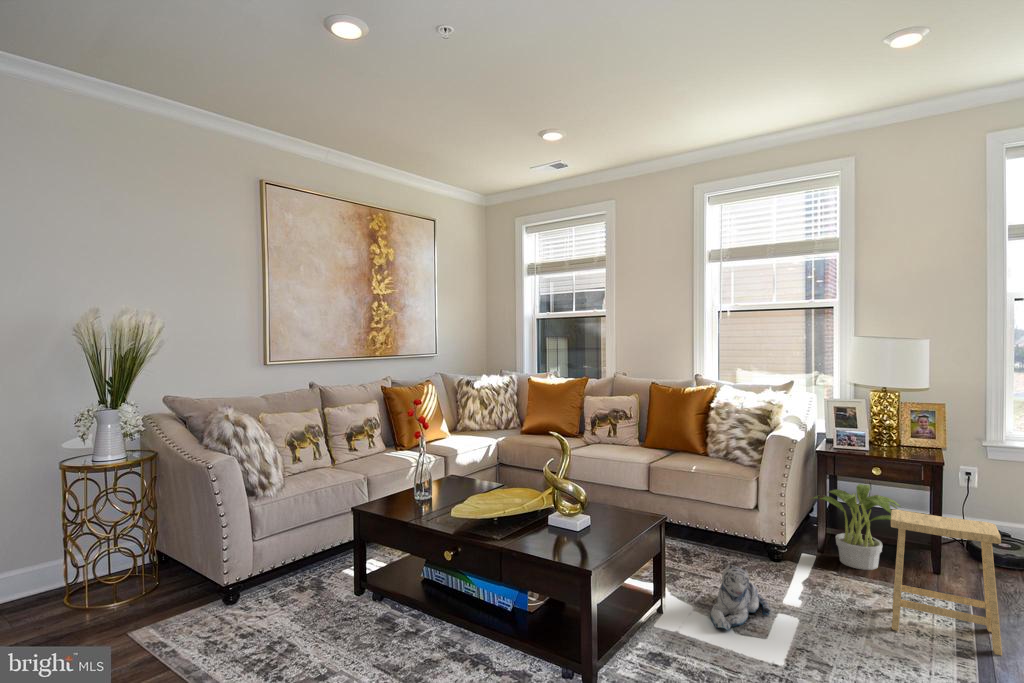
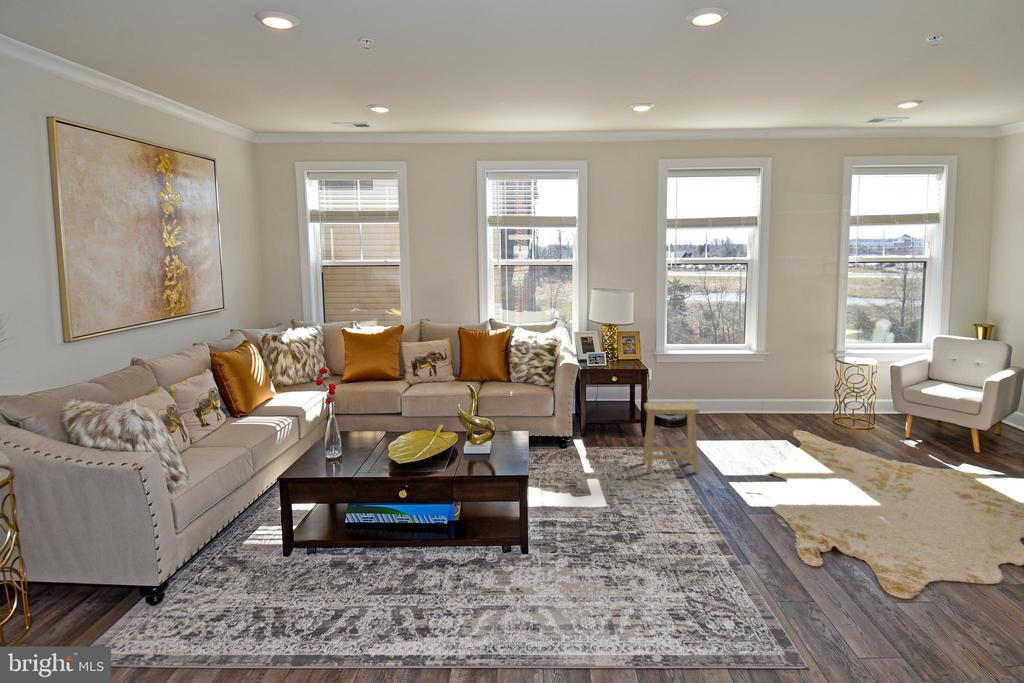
potted plant: present [812,484,901,570] -> none [582,390,644,446]
plush toy: present [711,565,770,630] -> none [552,454,585,495]

